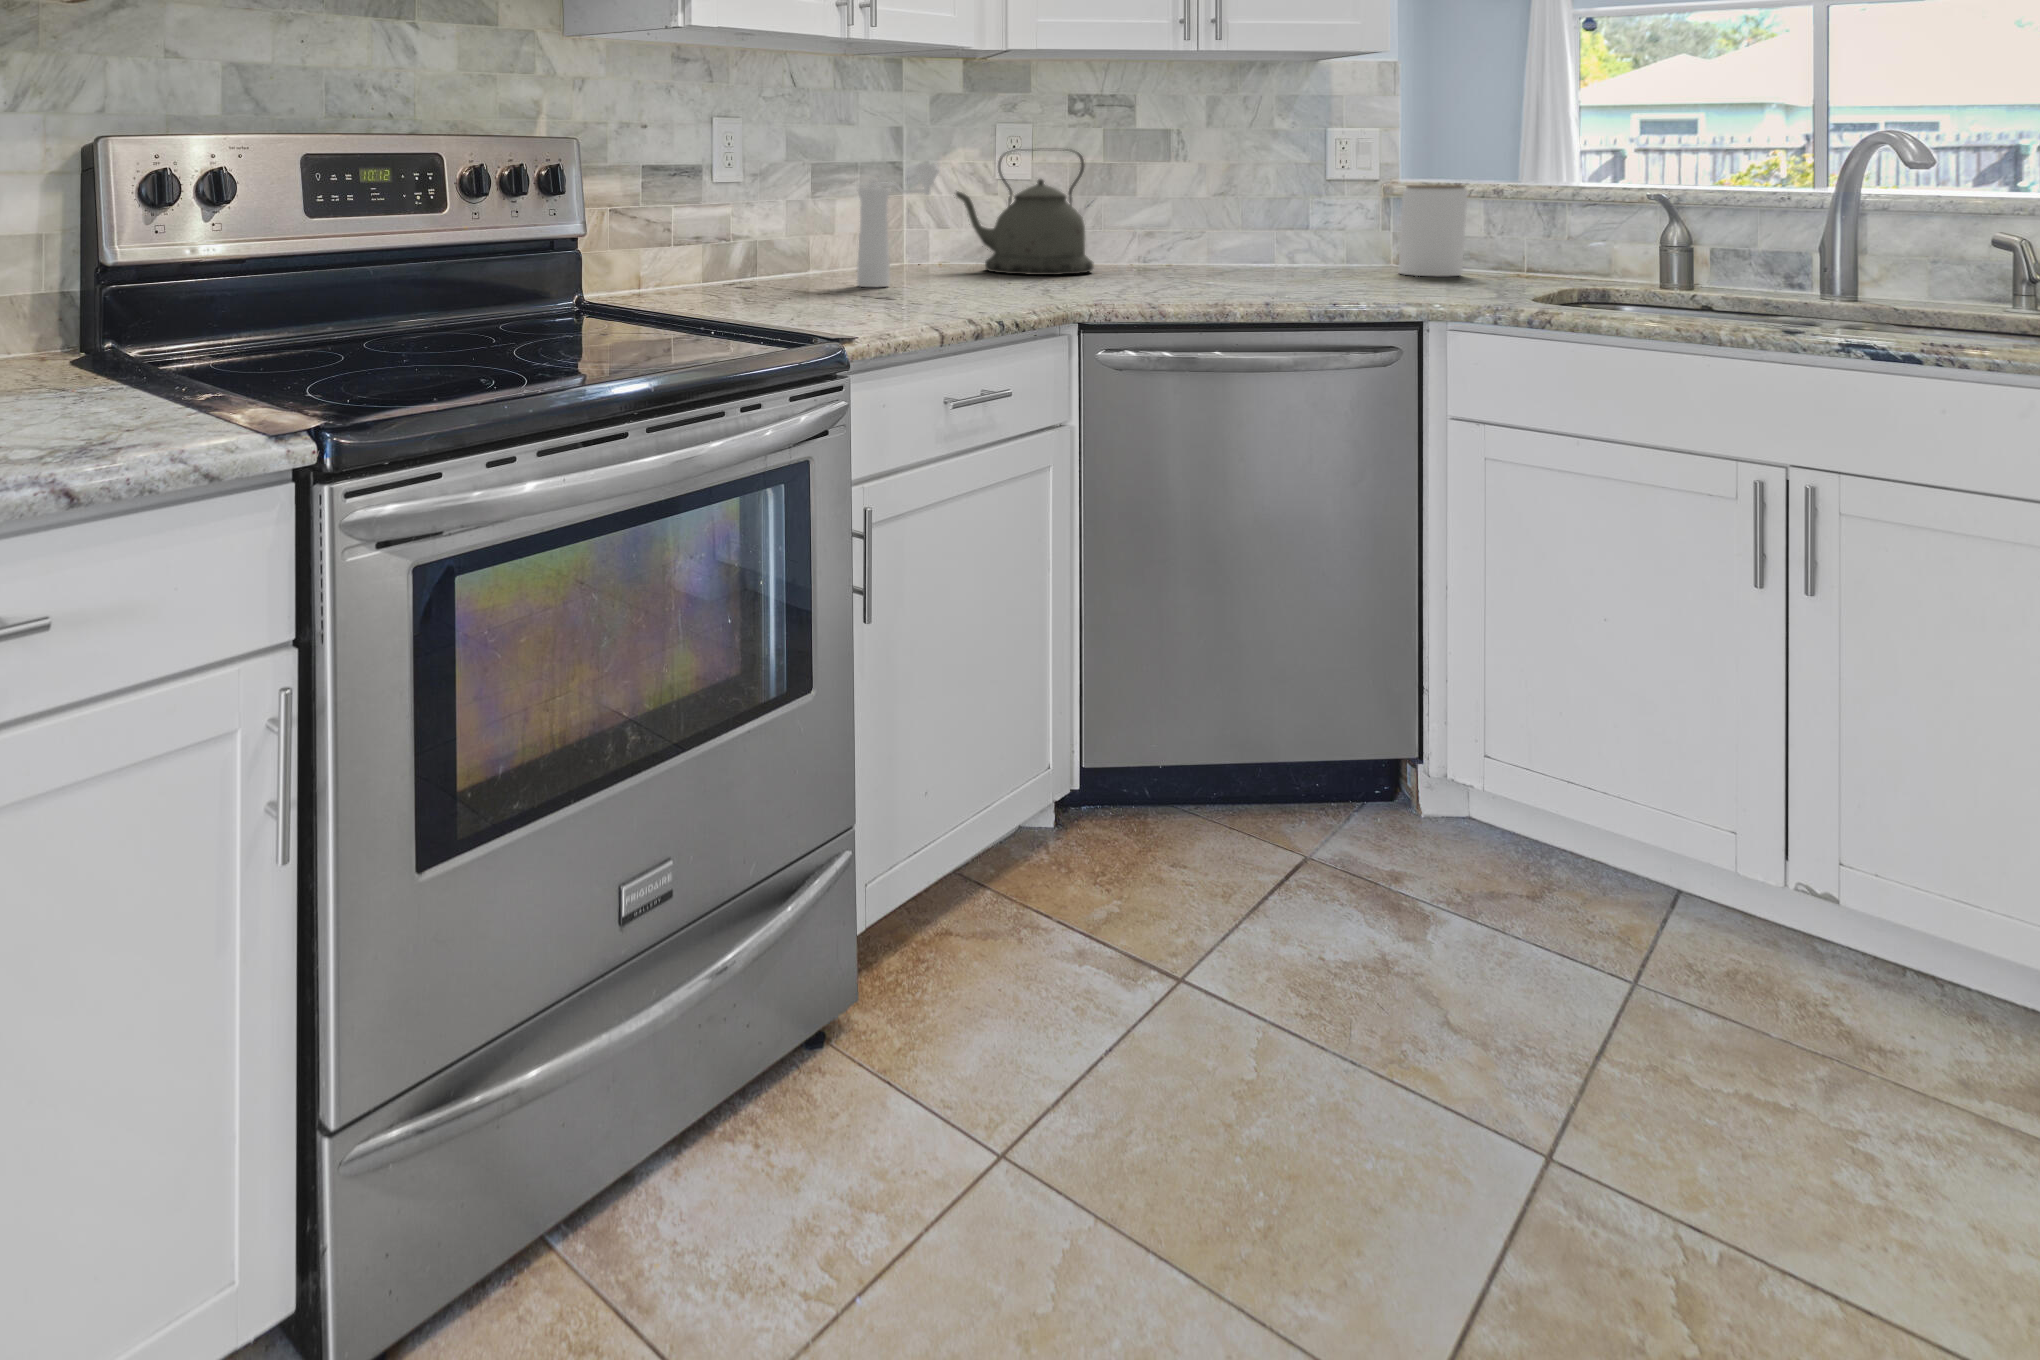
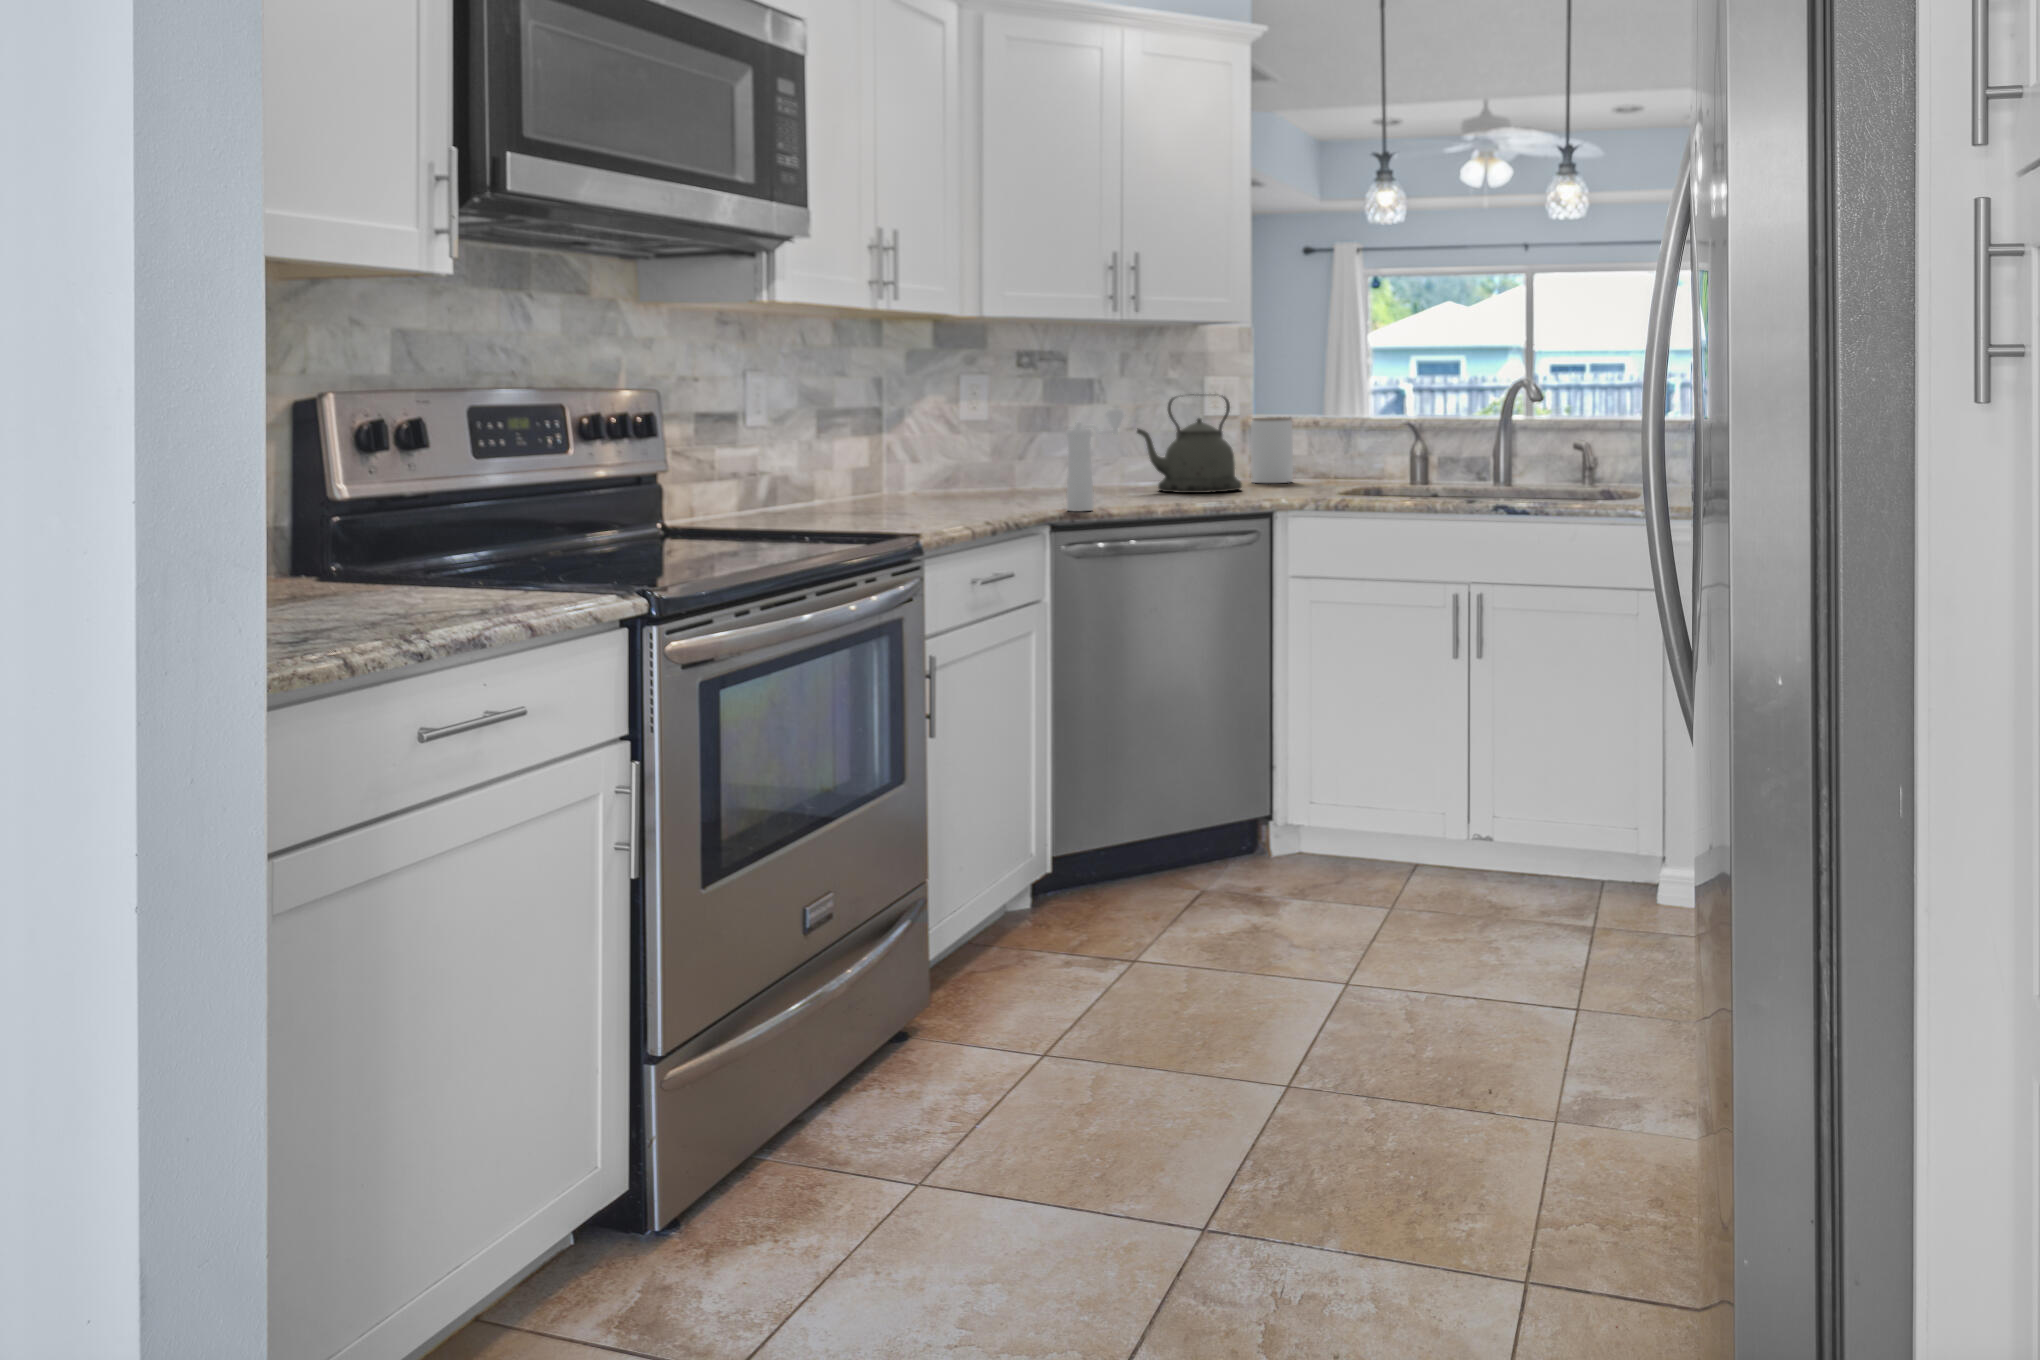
kettle: present [956,150,1094,275] -> present [1137,394,1242,493]
pepper mill: present [857,164,940,287] -> present [1066,409,1125,511]

